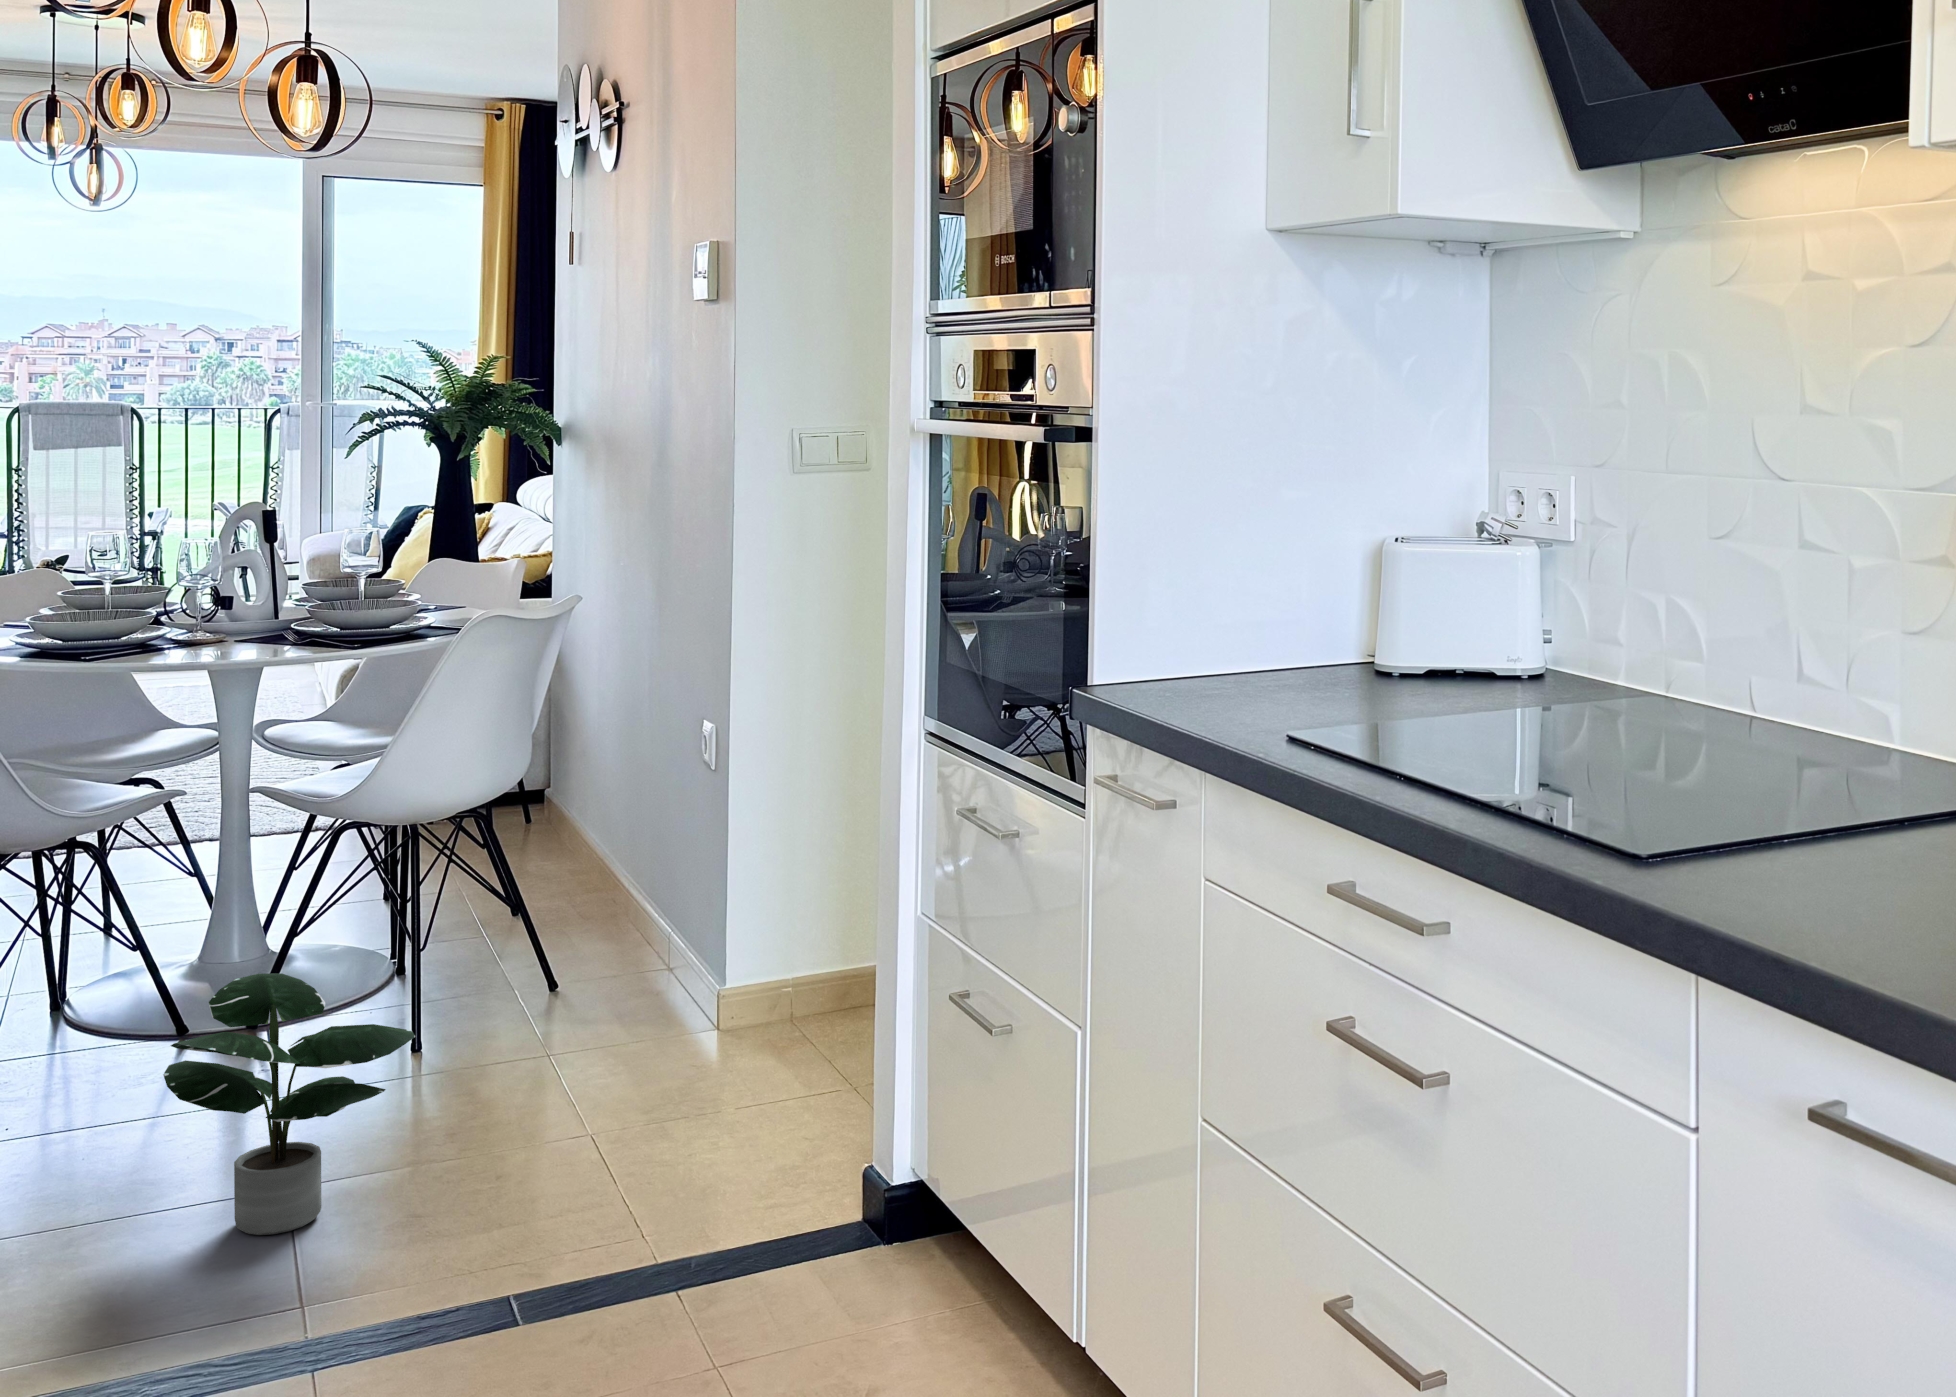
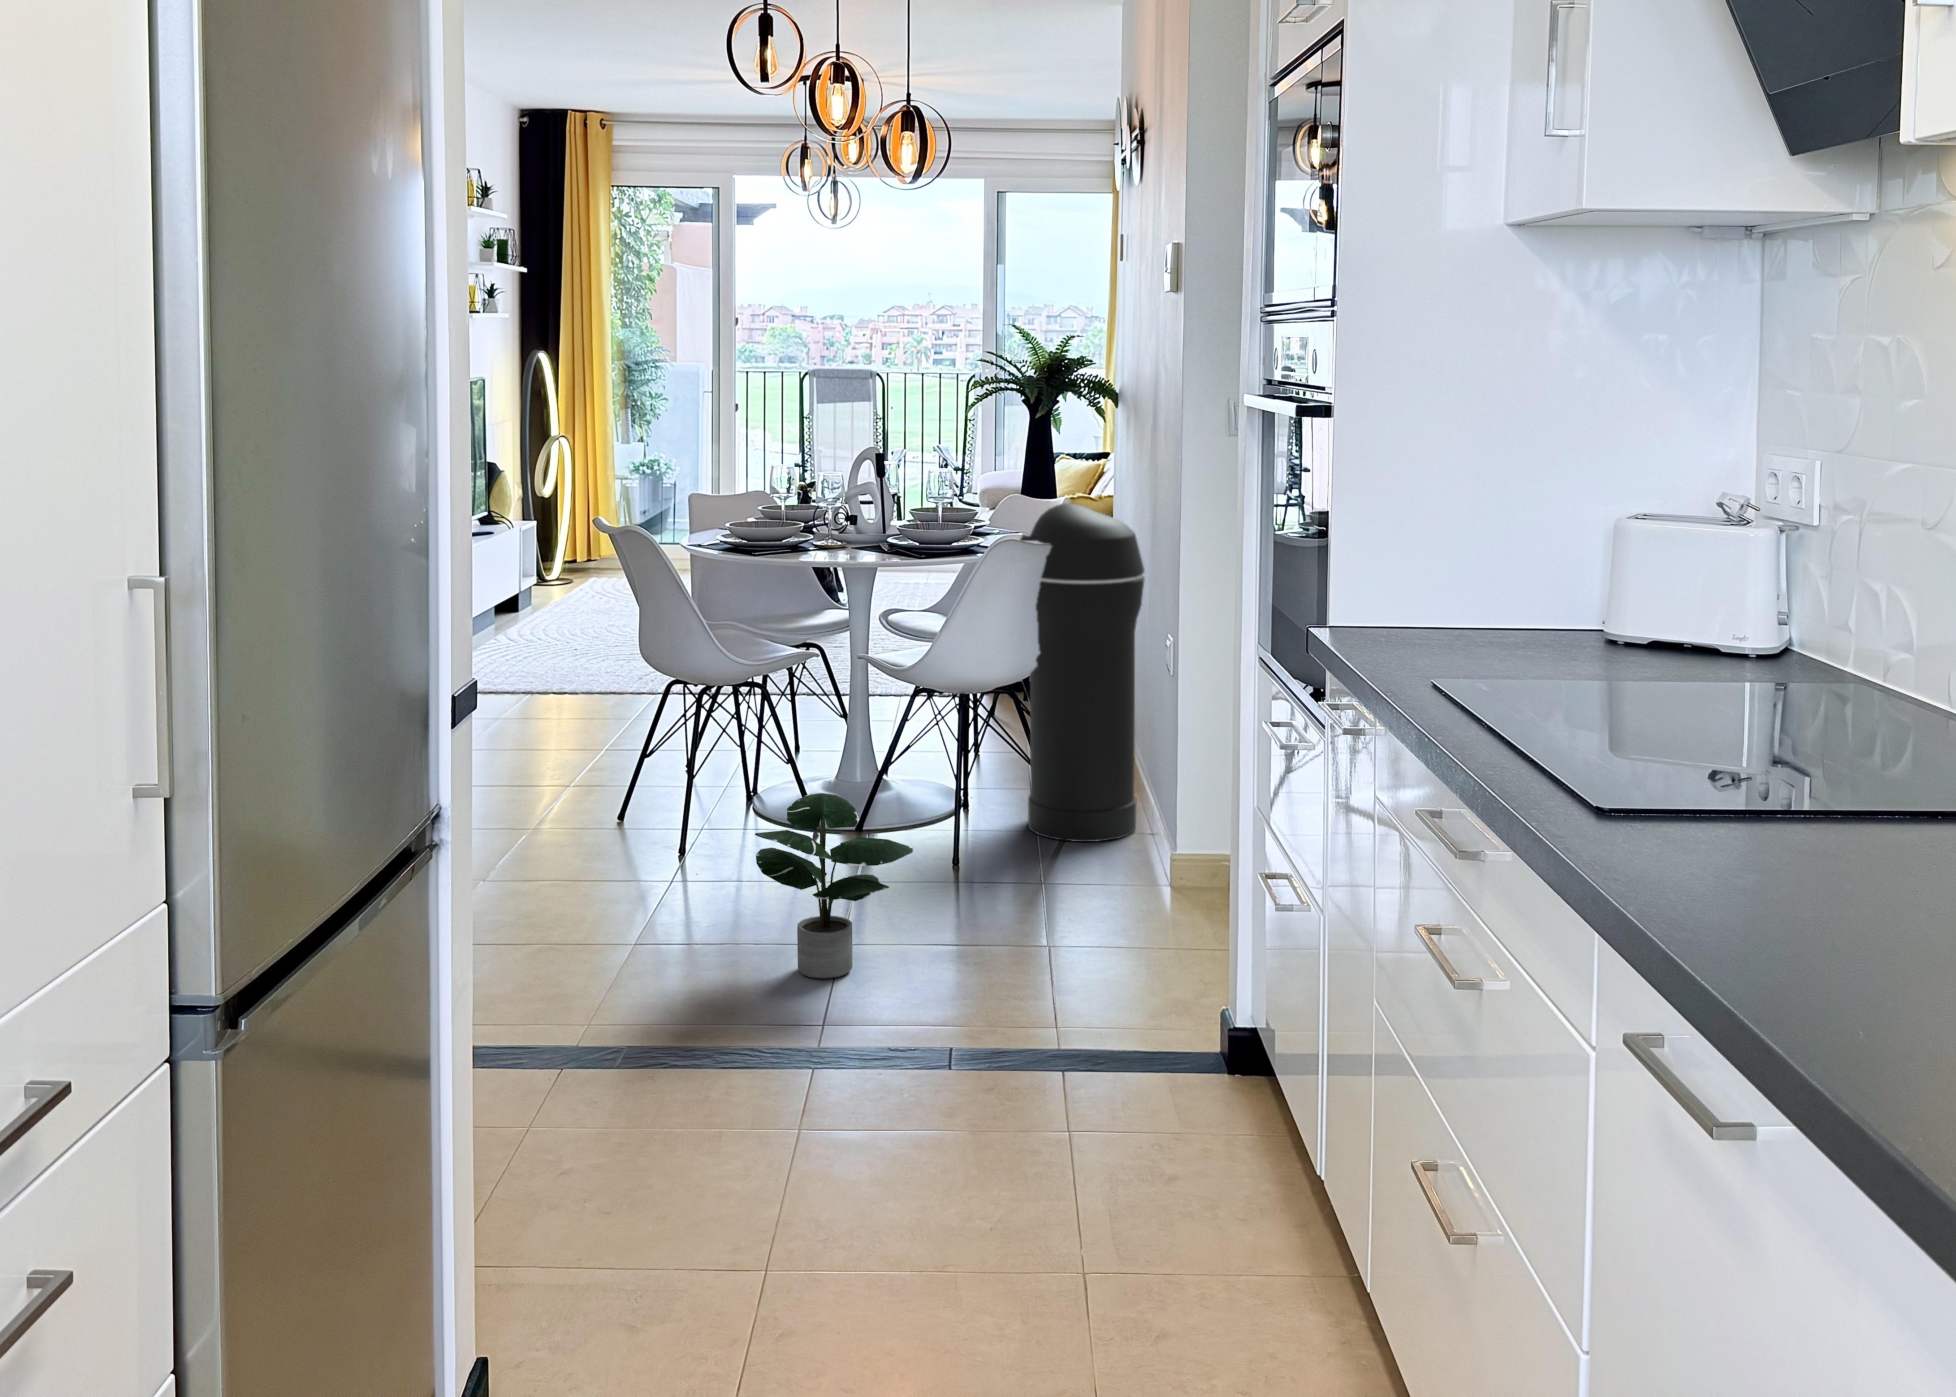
trash can: none [474,567,652,995] -> present [1019,503,1145,842]

